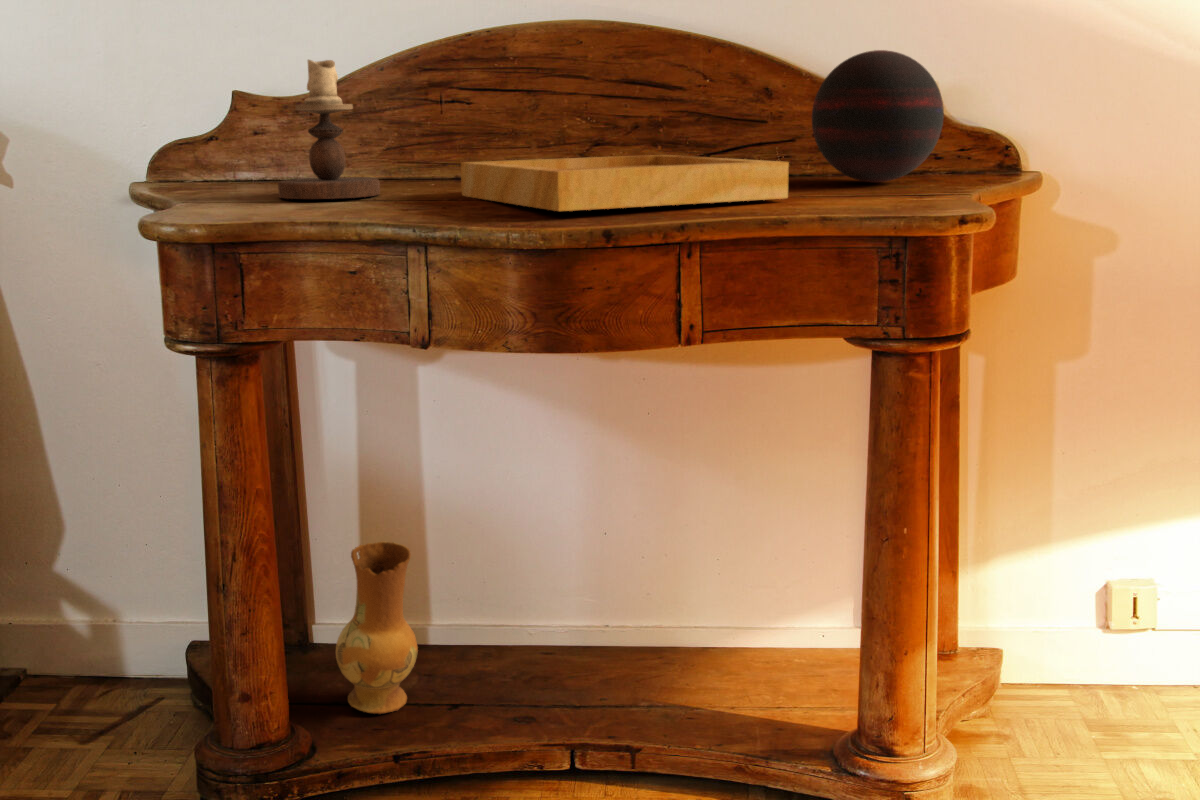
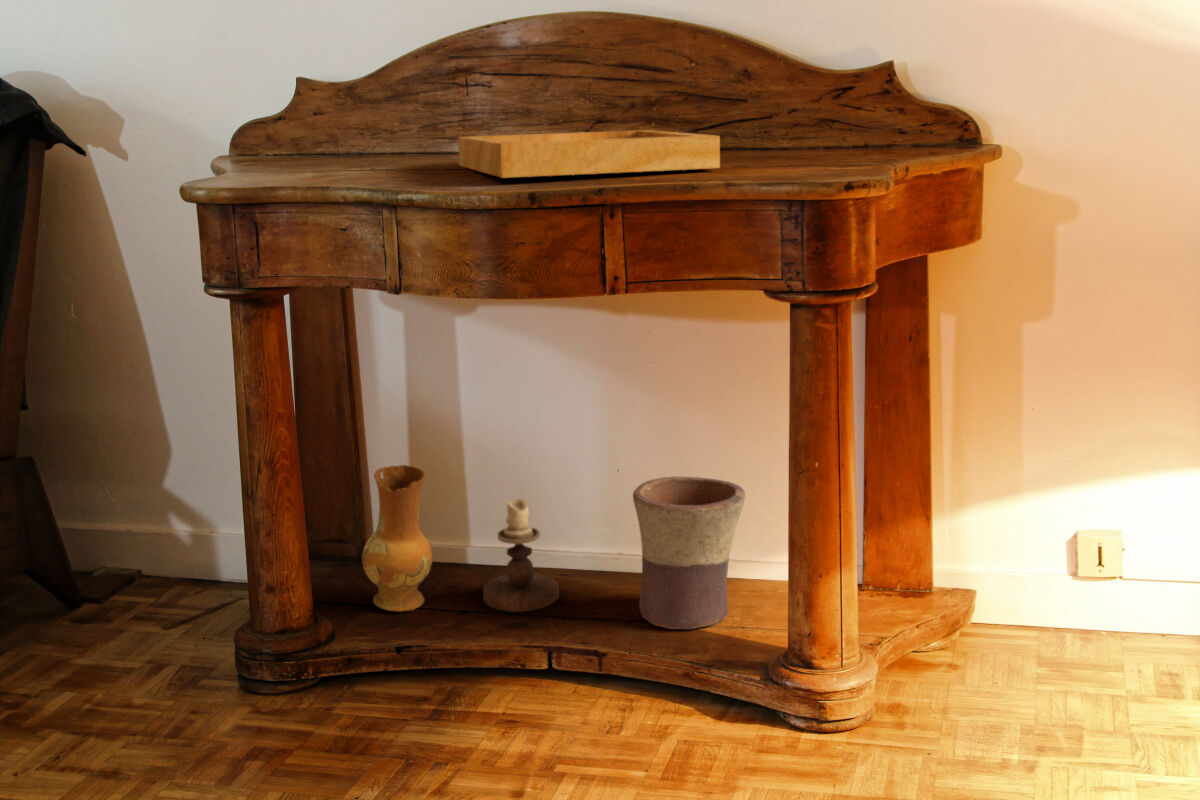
decorative orb: present [812,50,944,182] -> none [771,35,889,155]
candlestick: present [278,60,380,199] -> present [483,499,559,612]
flower pot: none [653,540,779,714] -> present [633,477,745,629]

